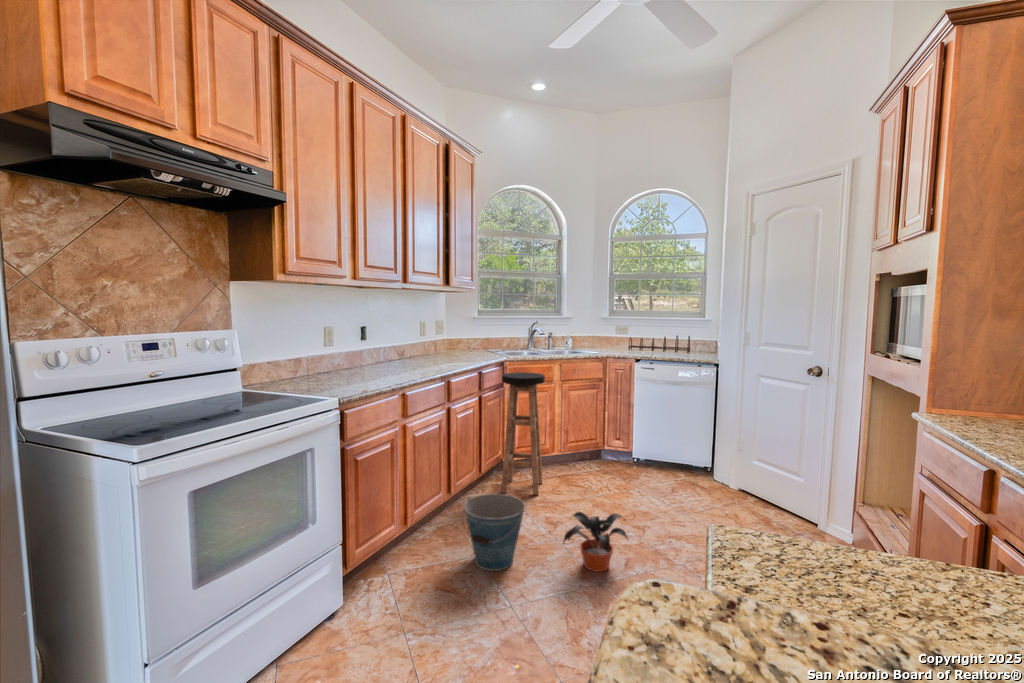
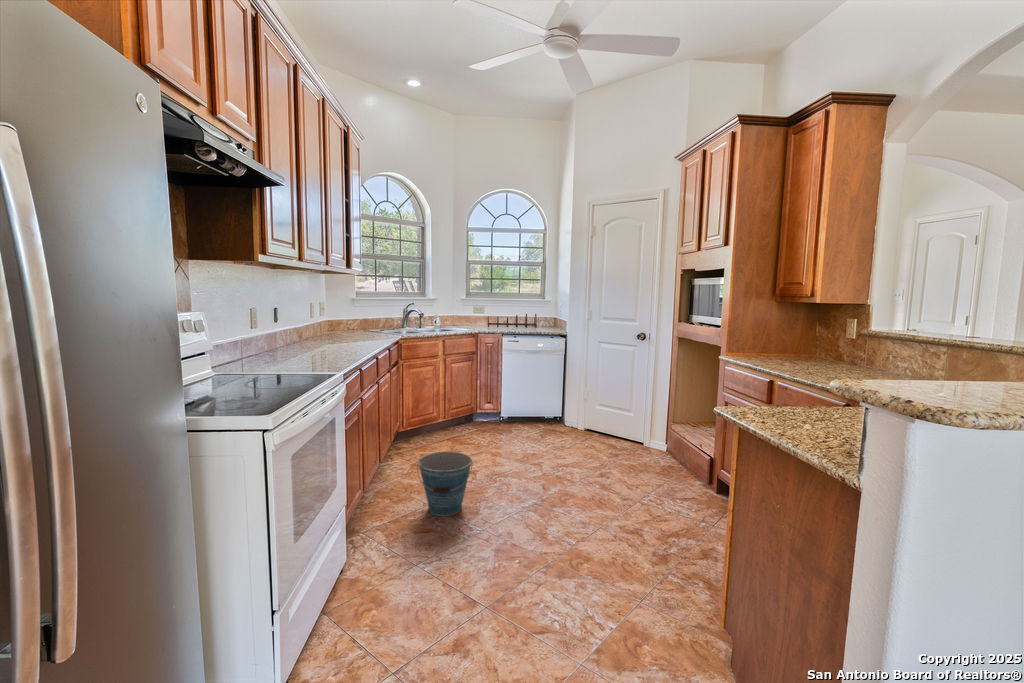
bar stool: present [501,372,545,495] -> none [405,349,444,457]
potted plant: present [564,512,628,572] -> none [499,452,550,499]

